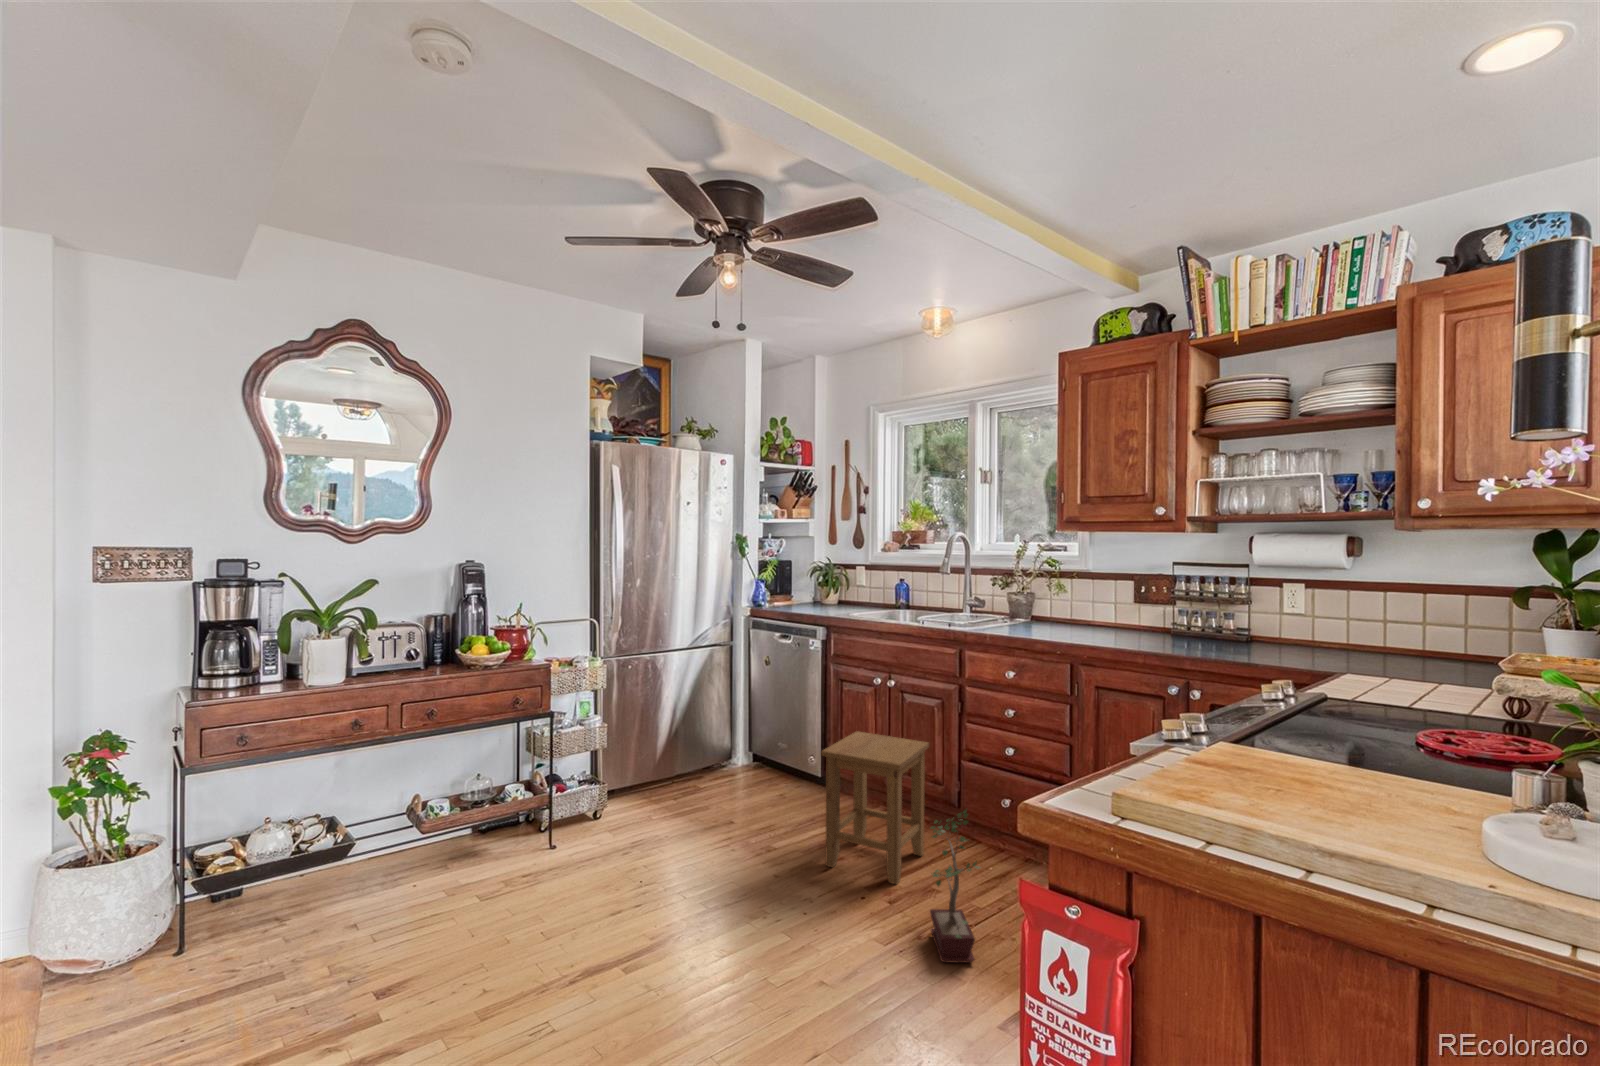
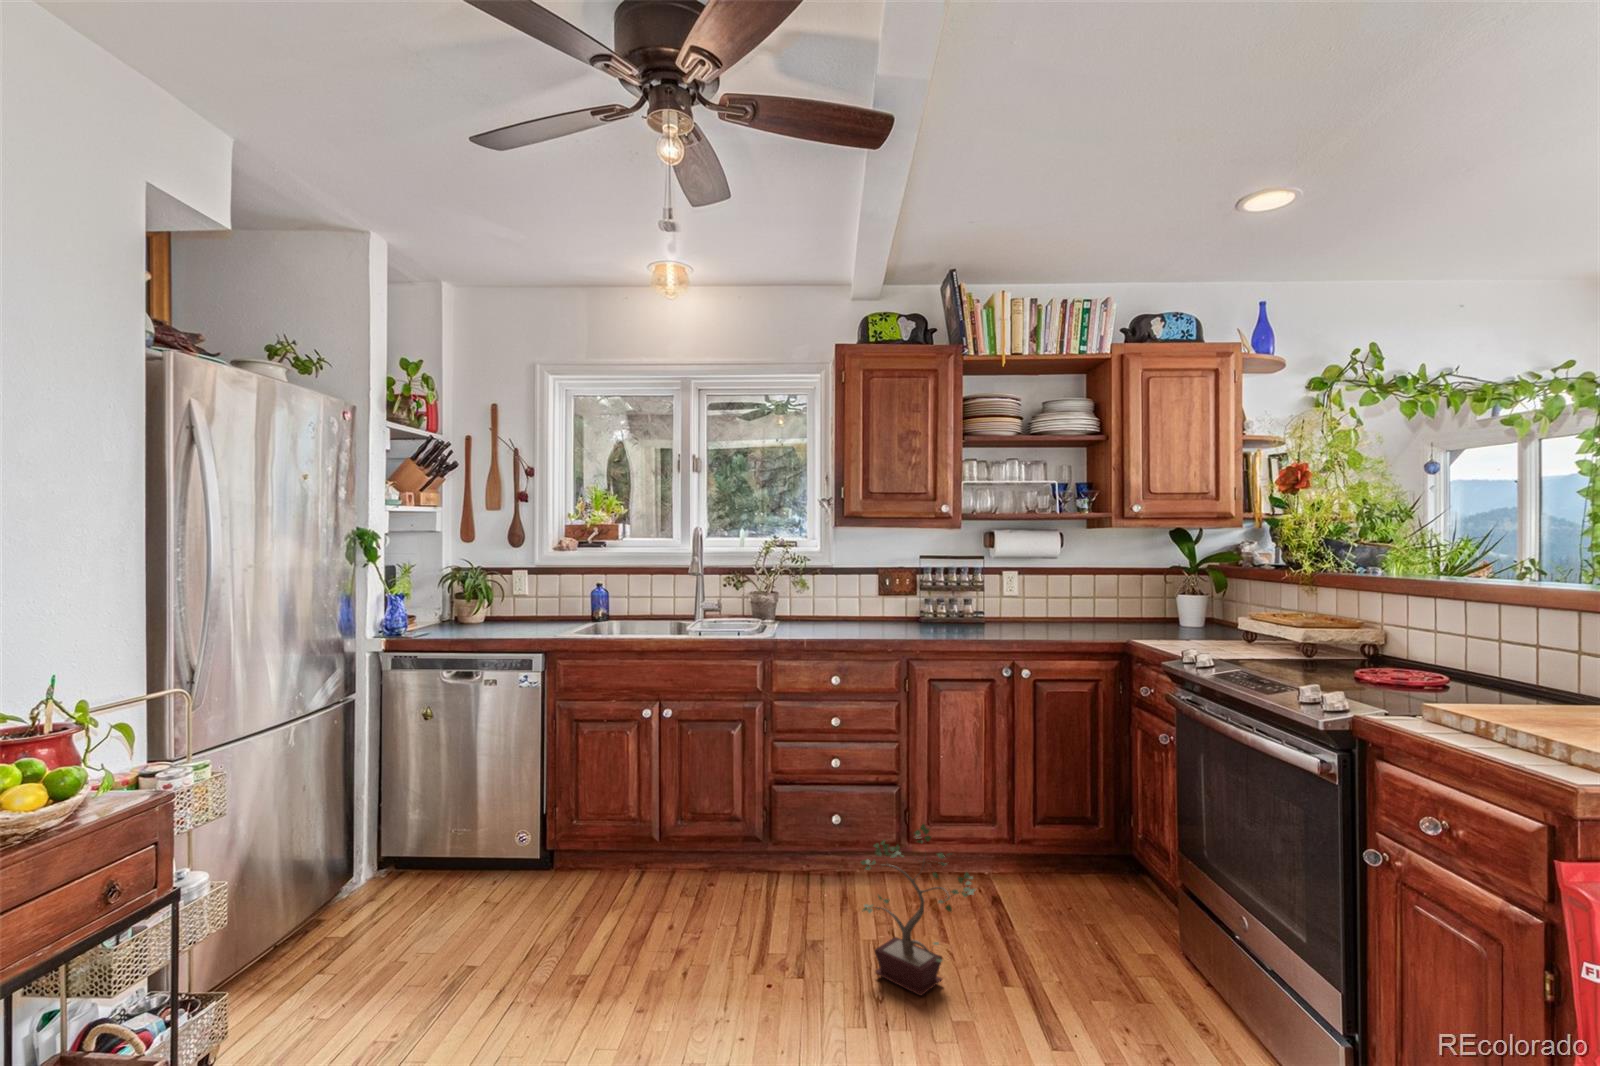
stool: present [821,731,929,884] -> none [666,773,785,960]

